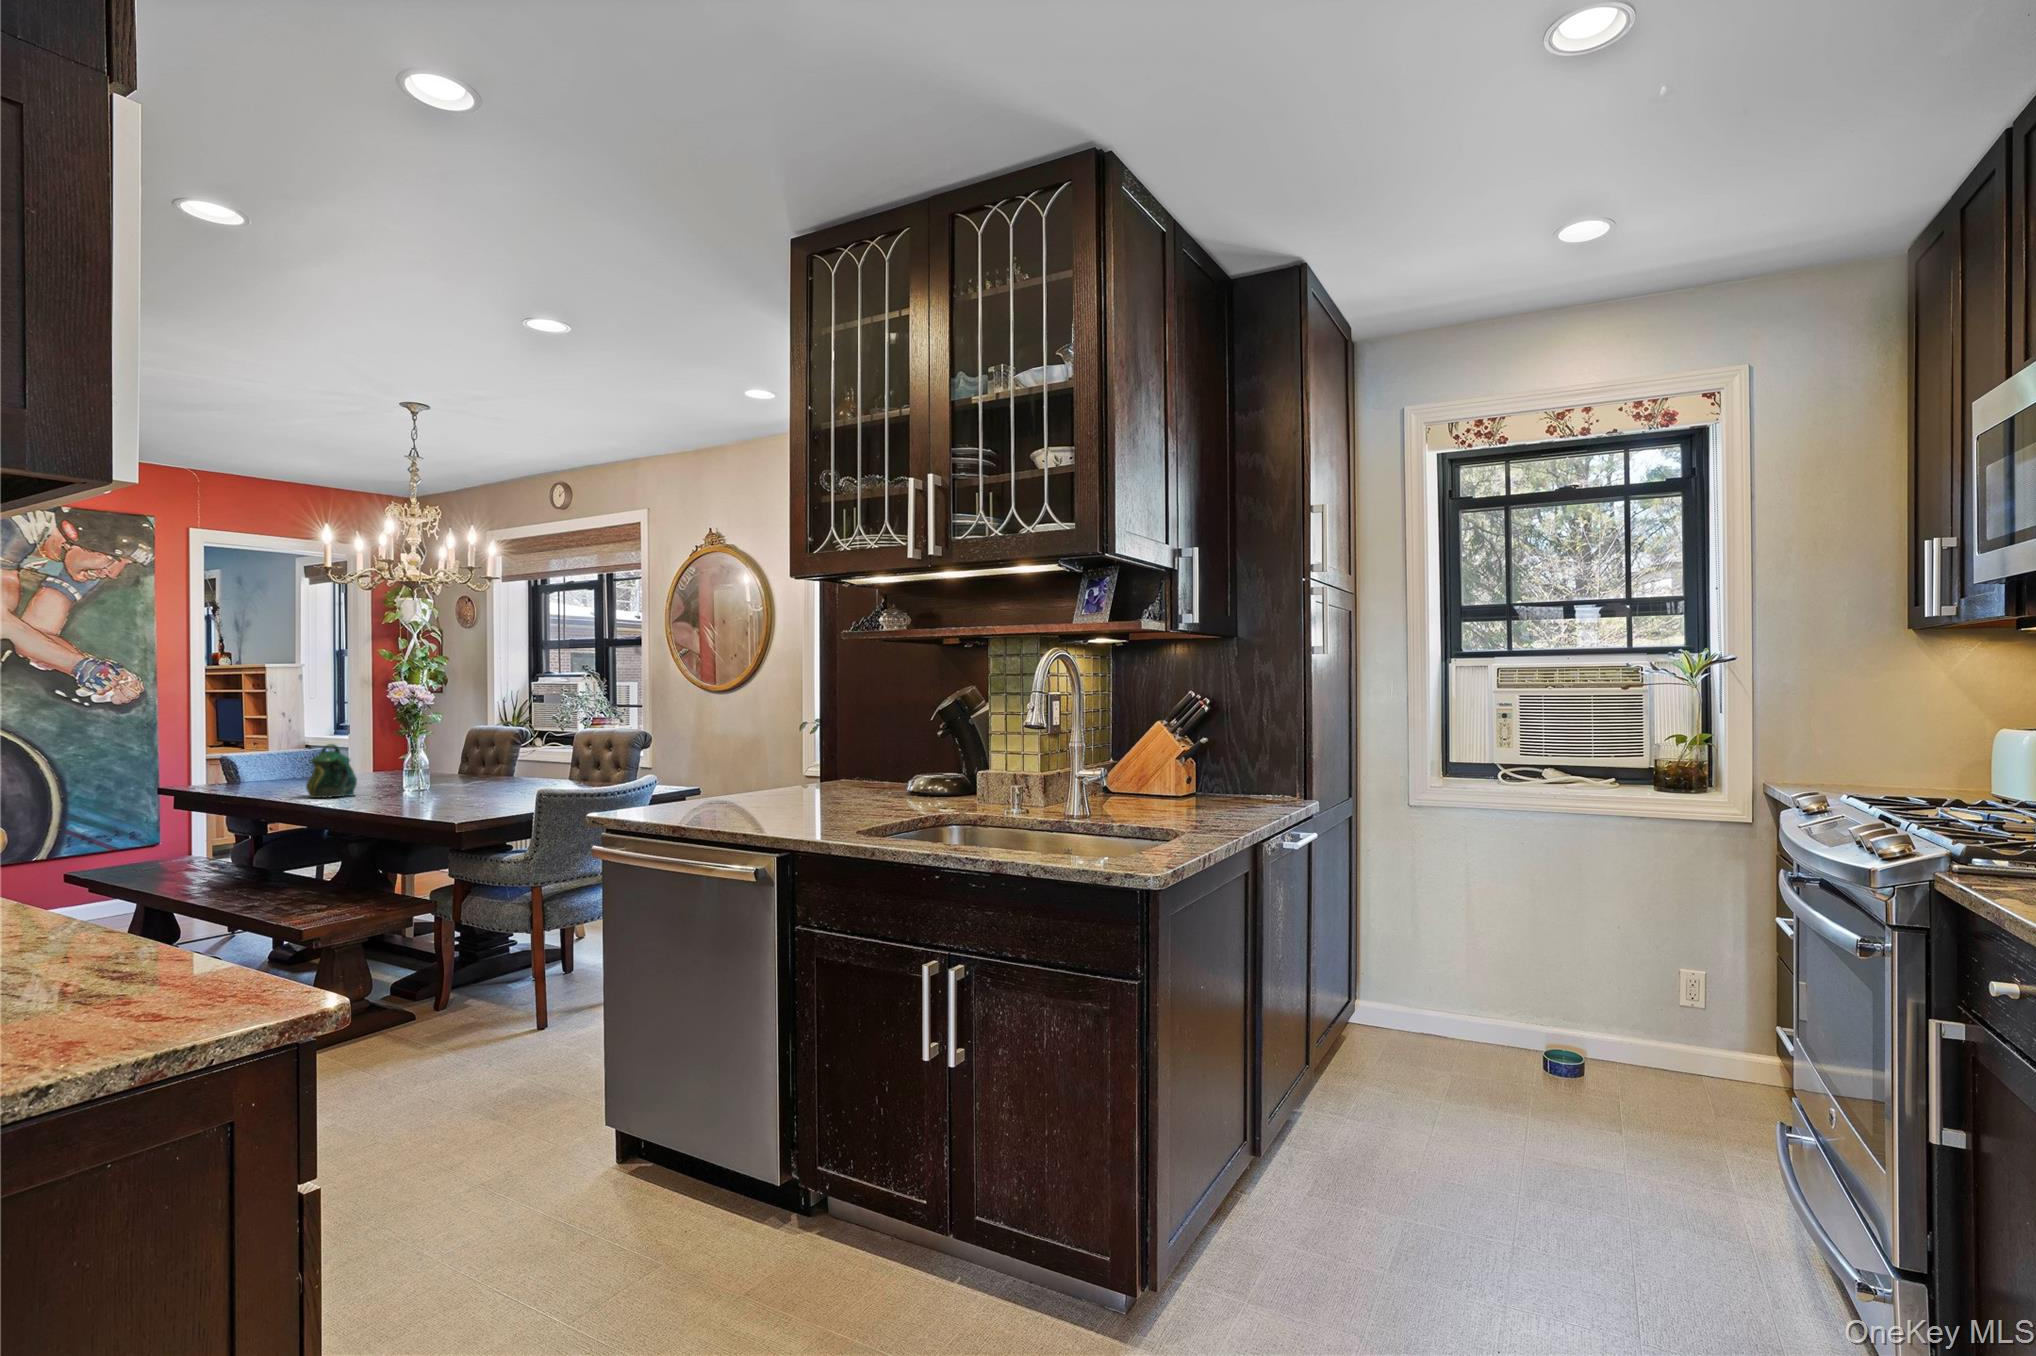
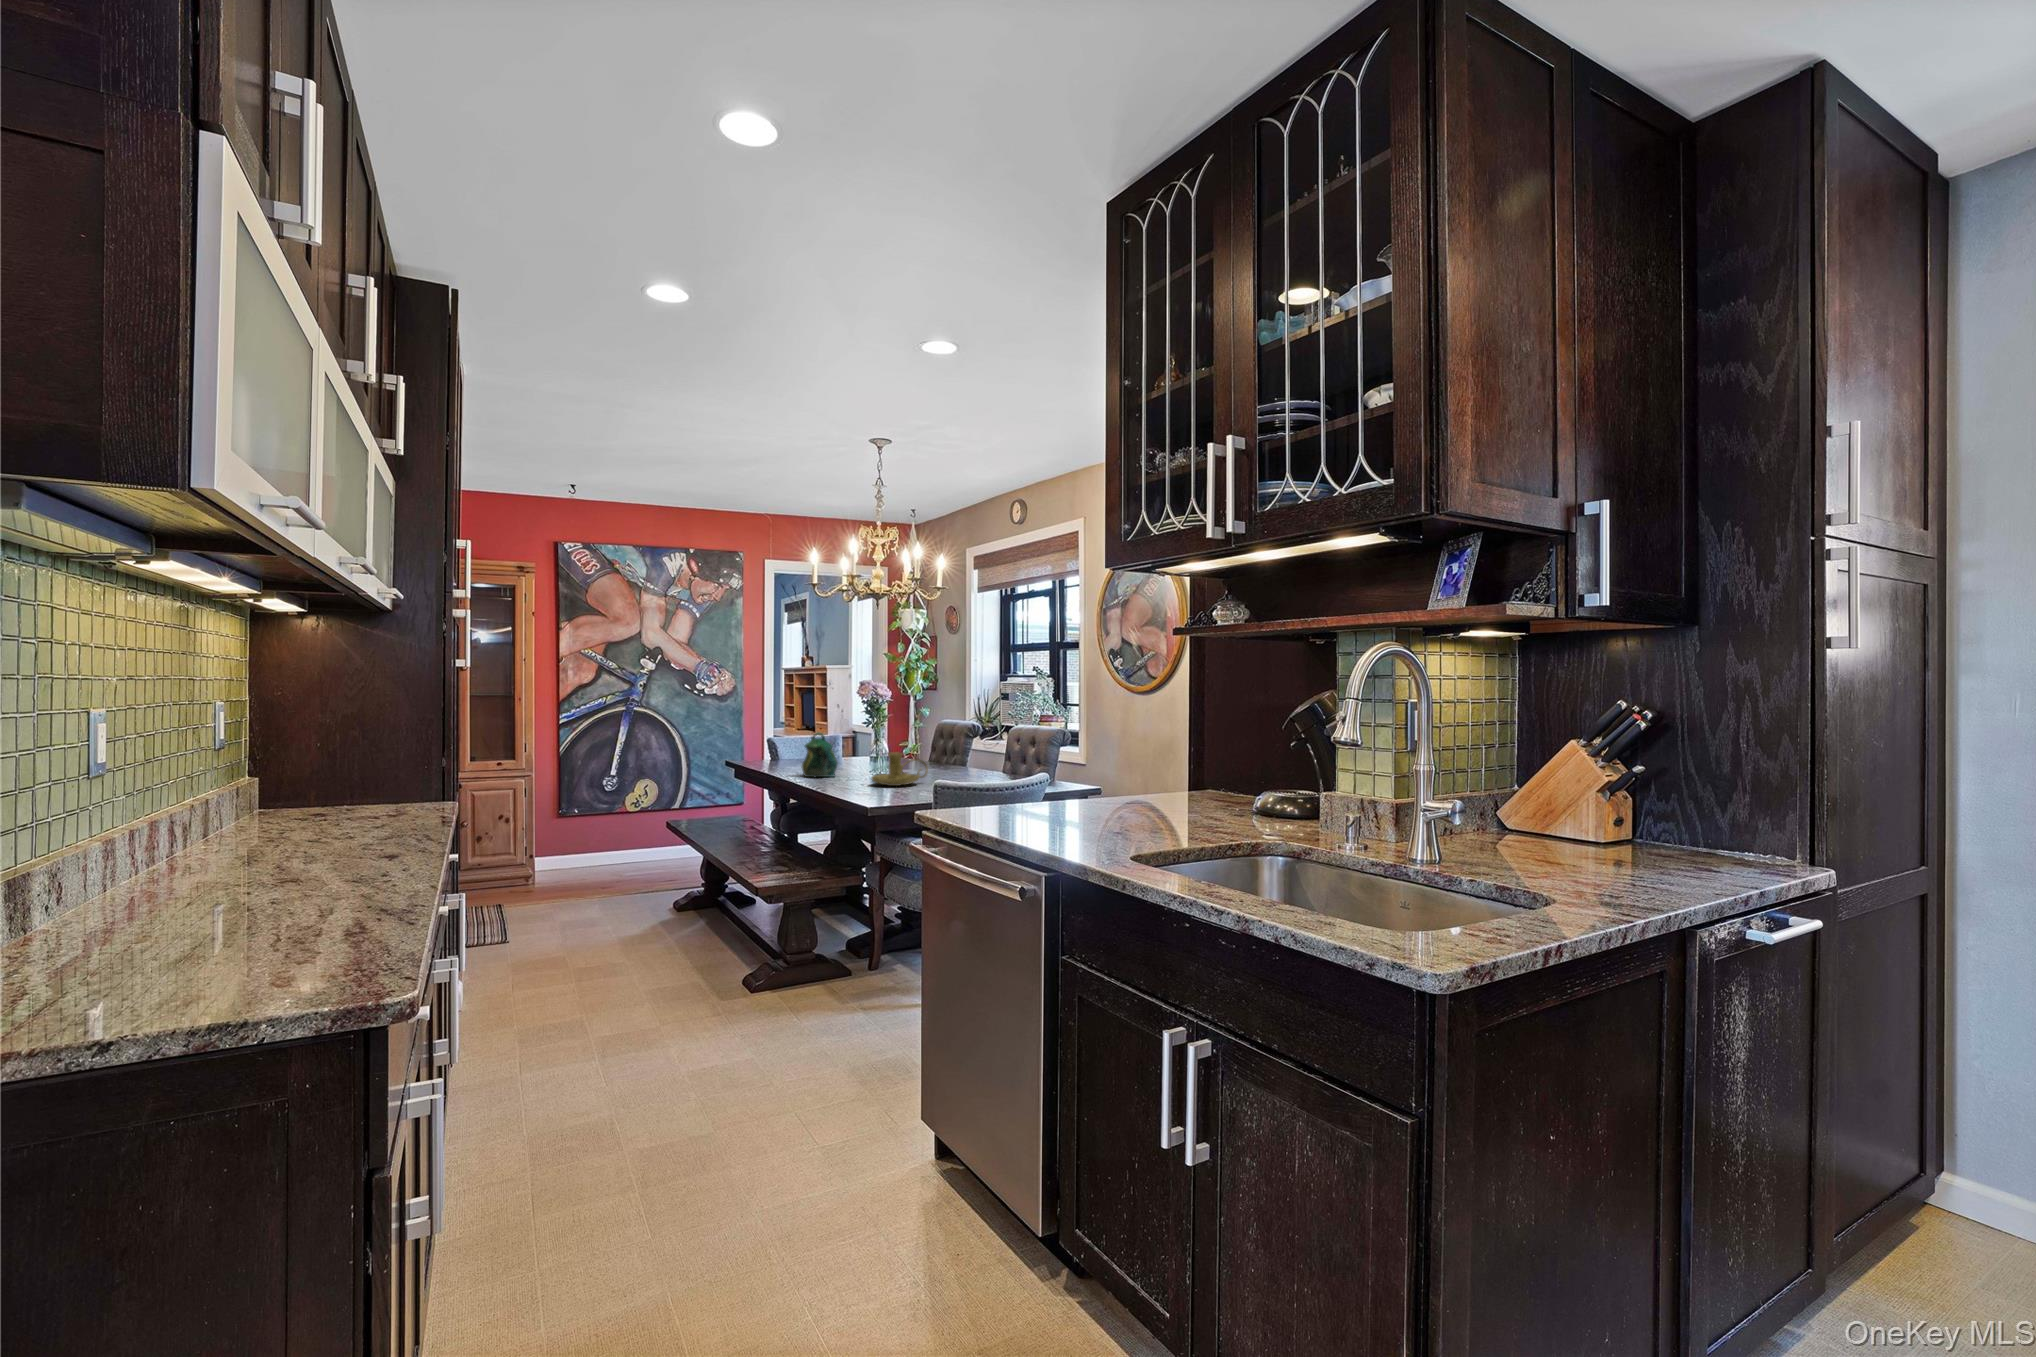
candle holder: none [419,763,490,801] -> present [871,752,928,786]

